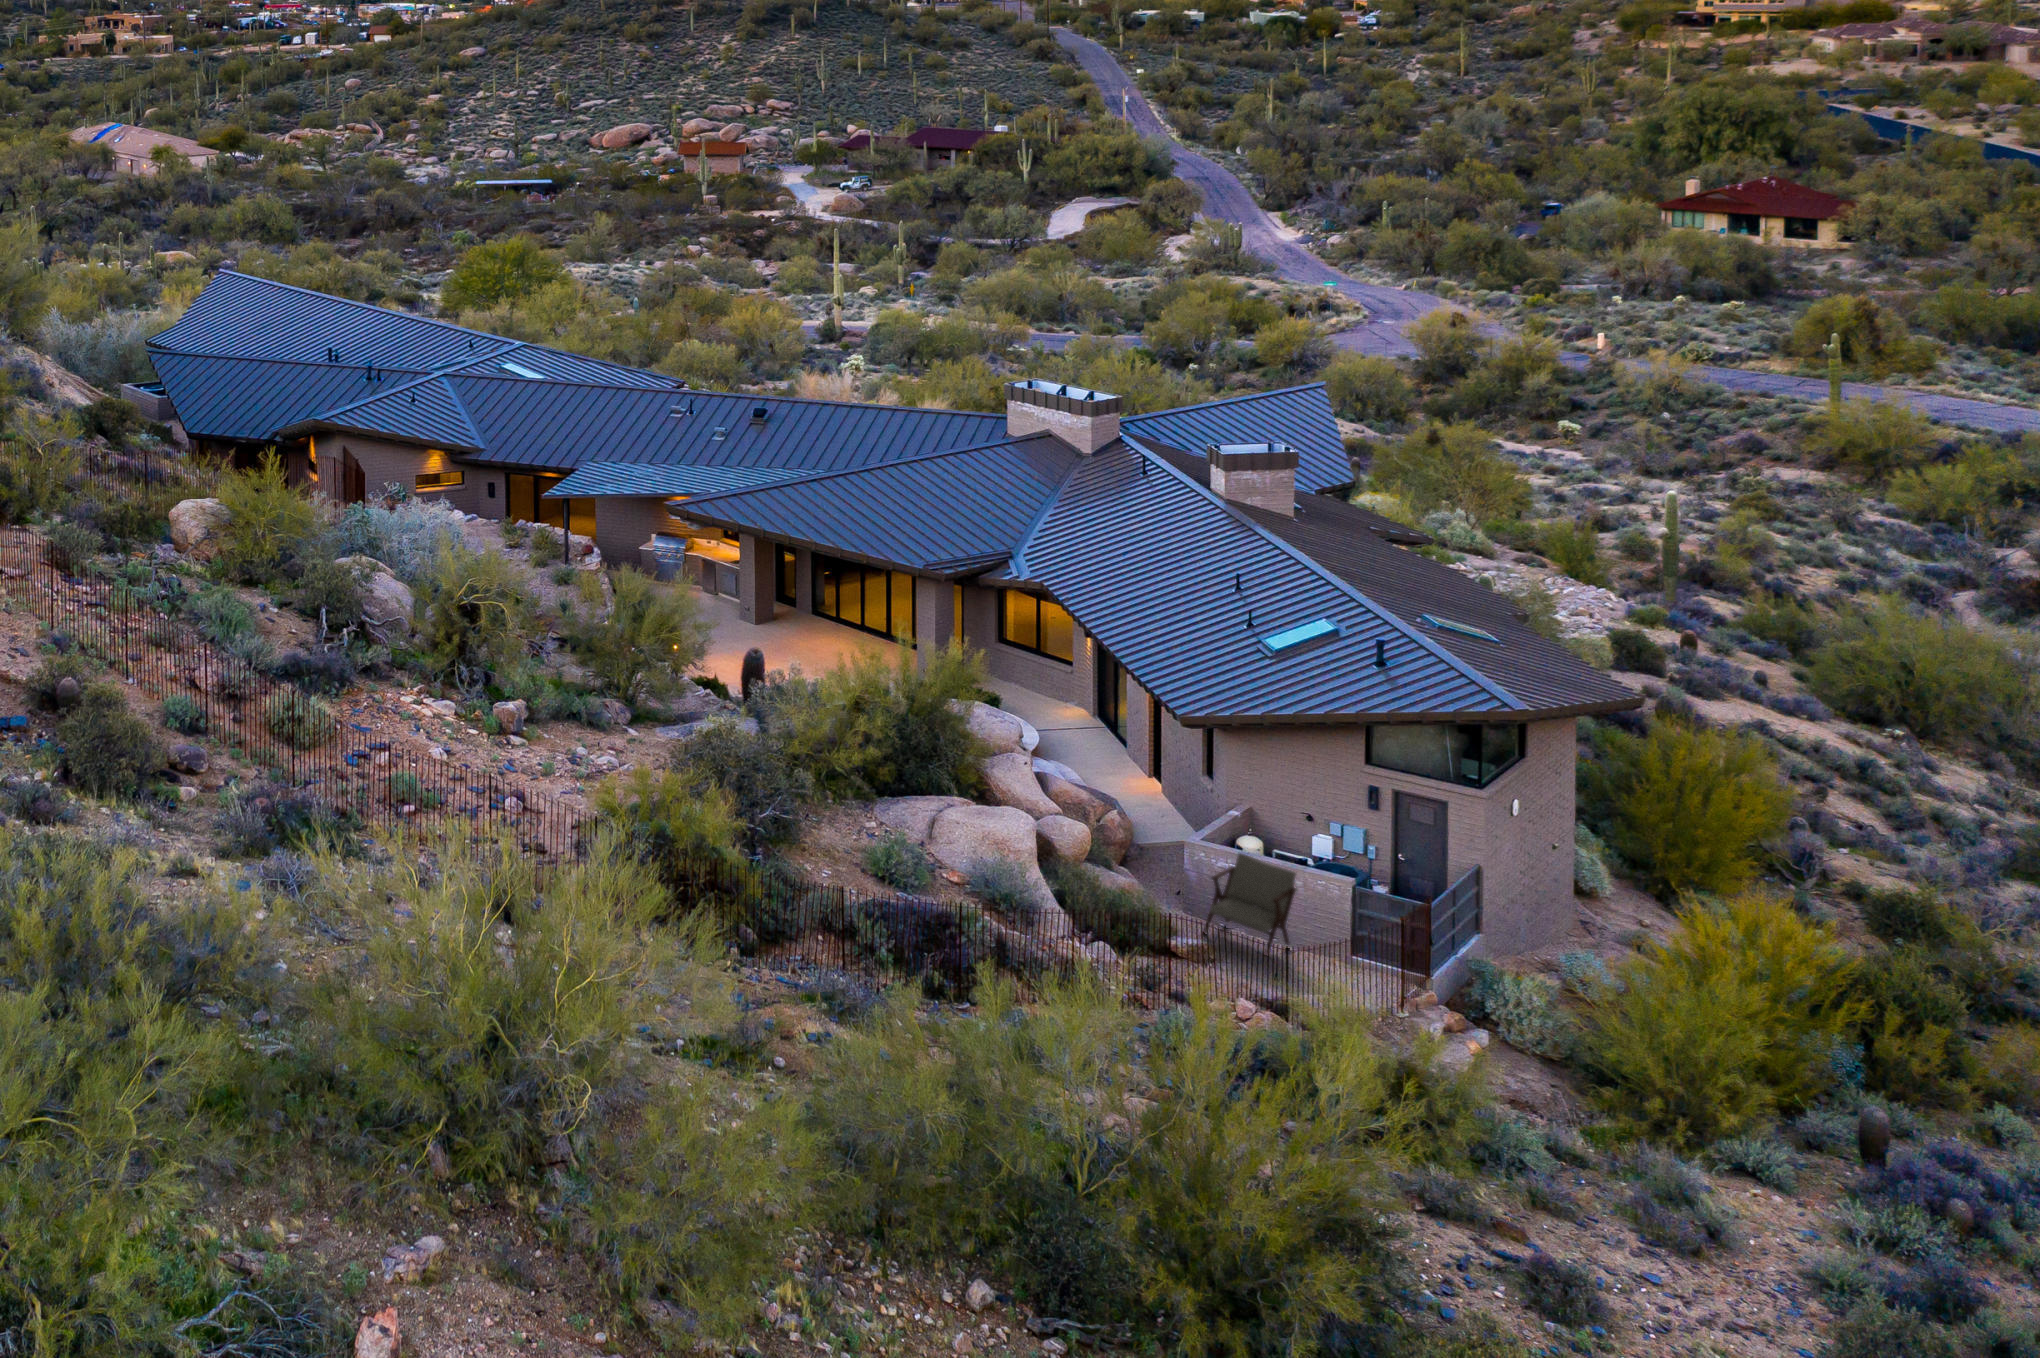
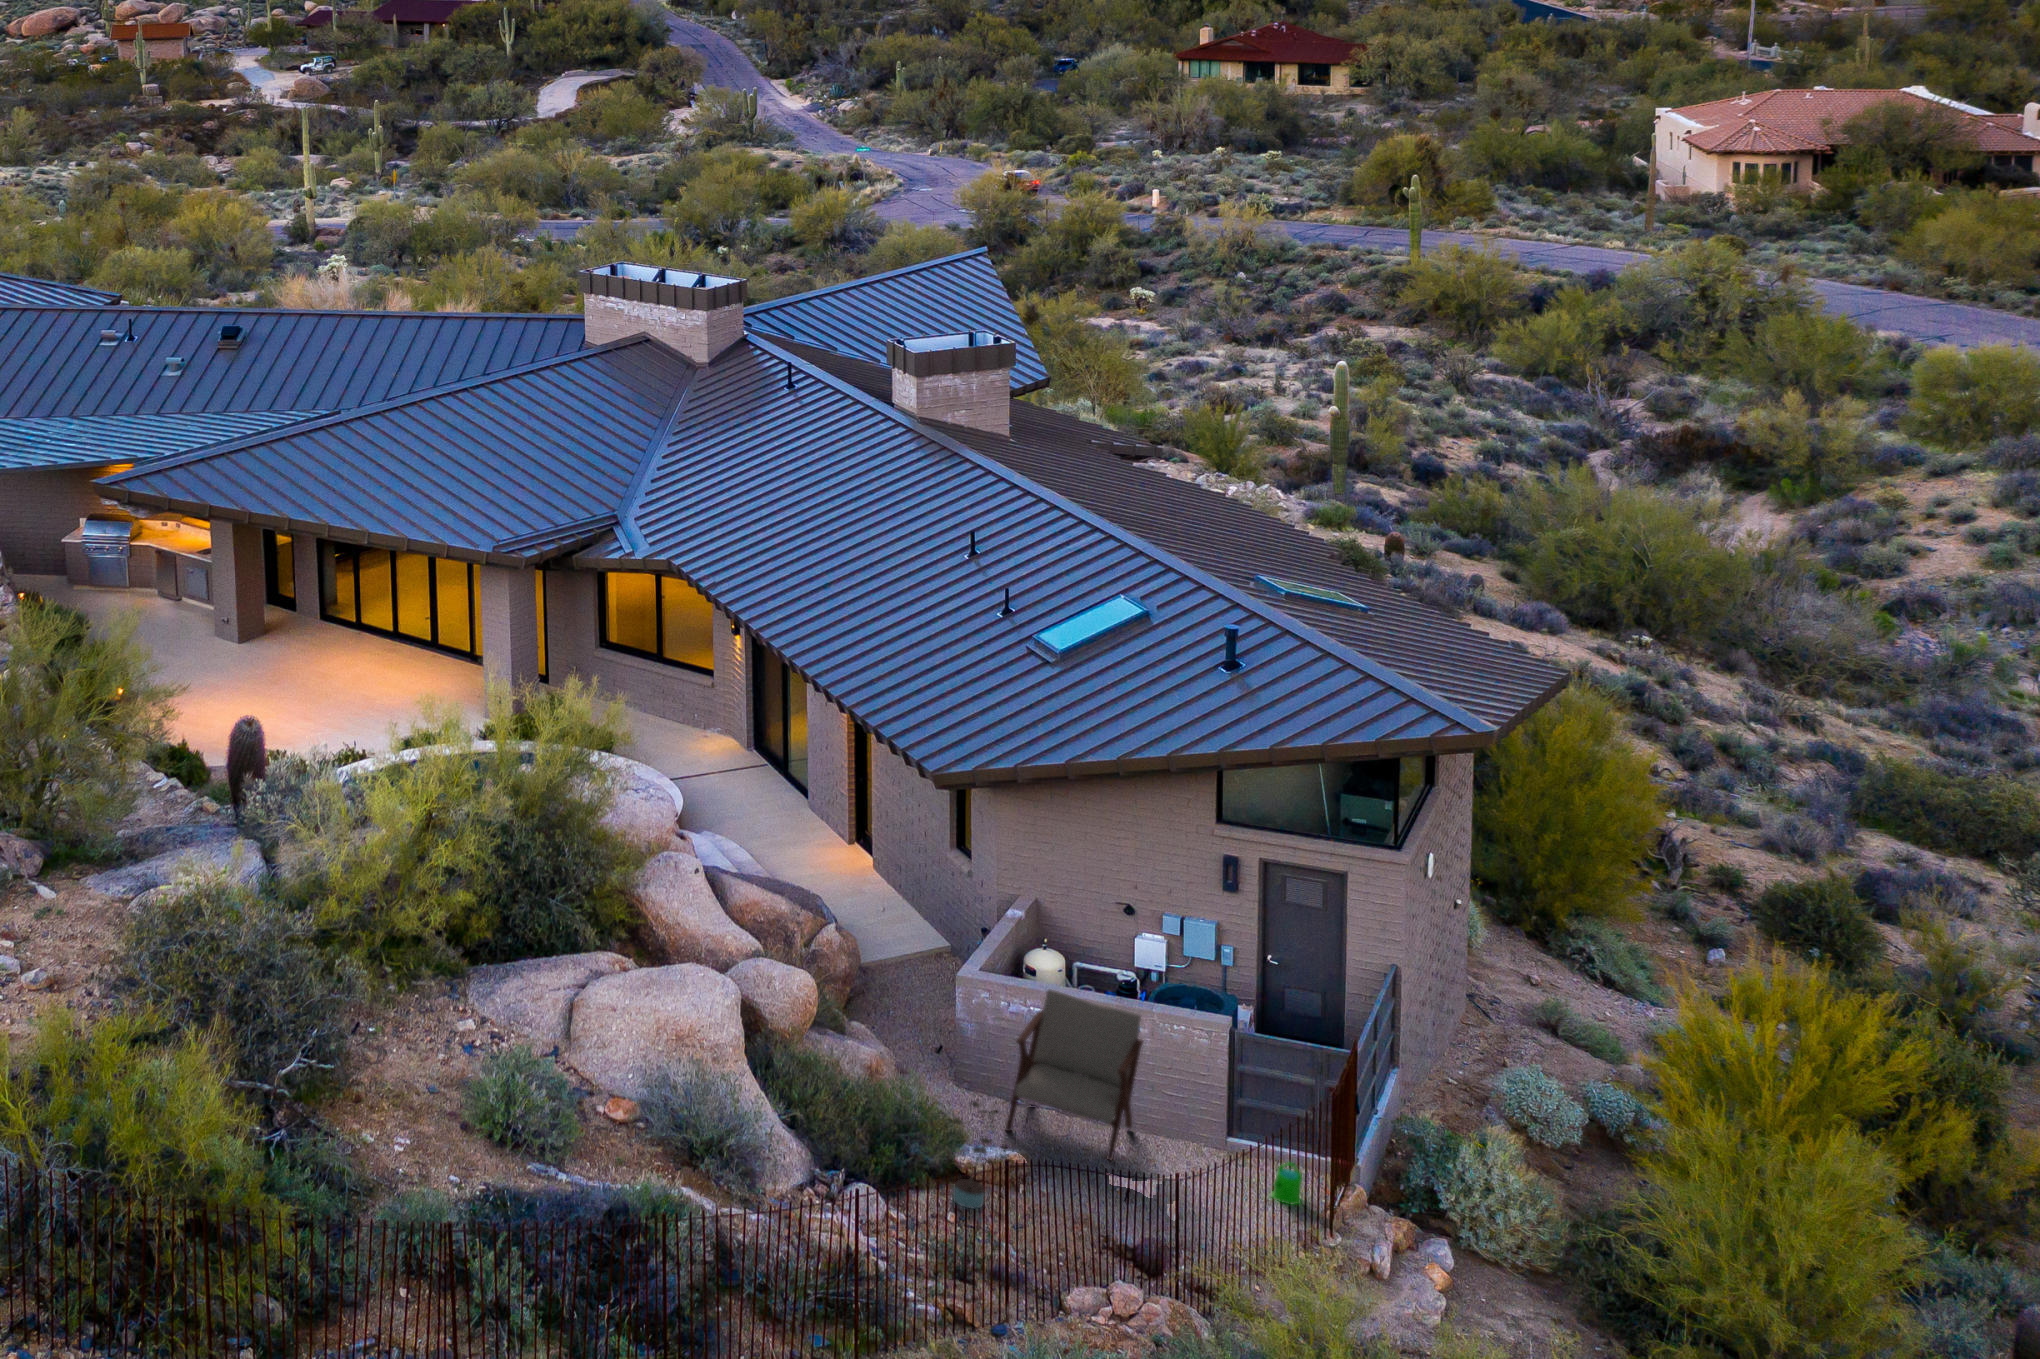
potted plant: none [1153,898,1187,960] -> present [953,1101,1007,1208]
watering can: none [1366,966,1388,993] -> present [1271,1162,1302,1204]

